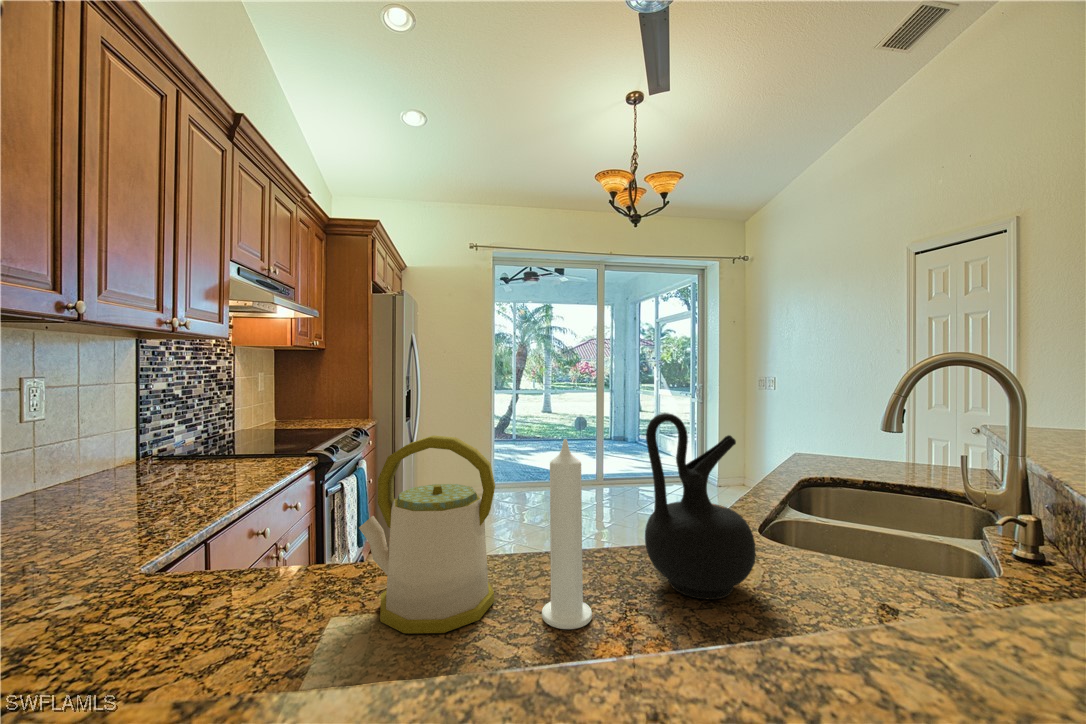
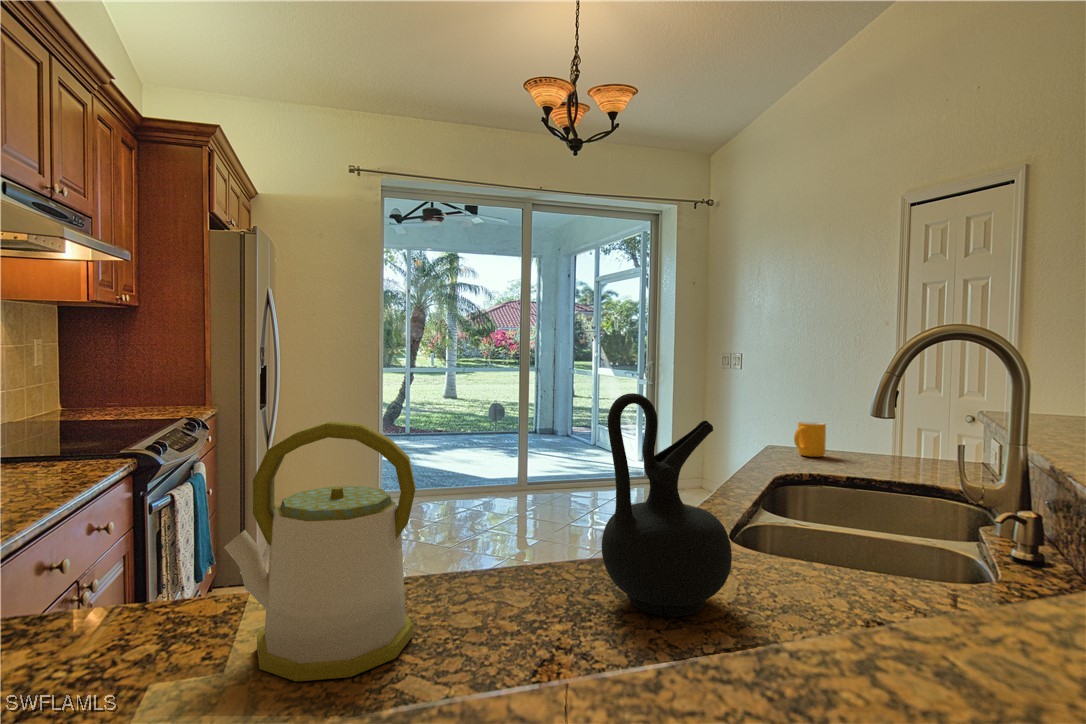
mug: none [822,433,851,463] -> present [794,422,826,457]
candle: present [542,439,592,629] -> none [477,425,540,662]

